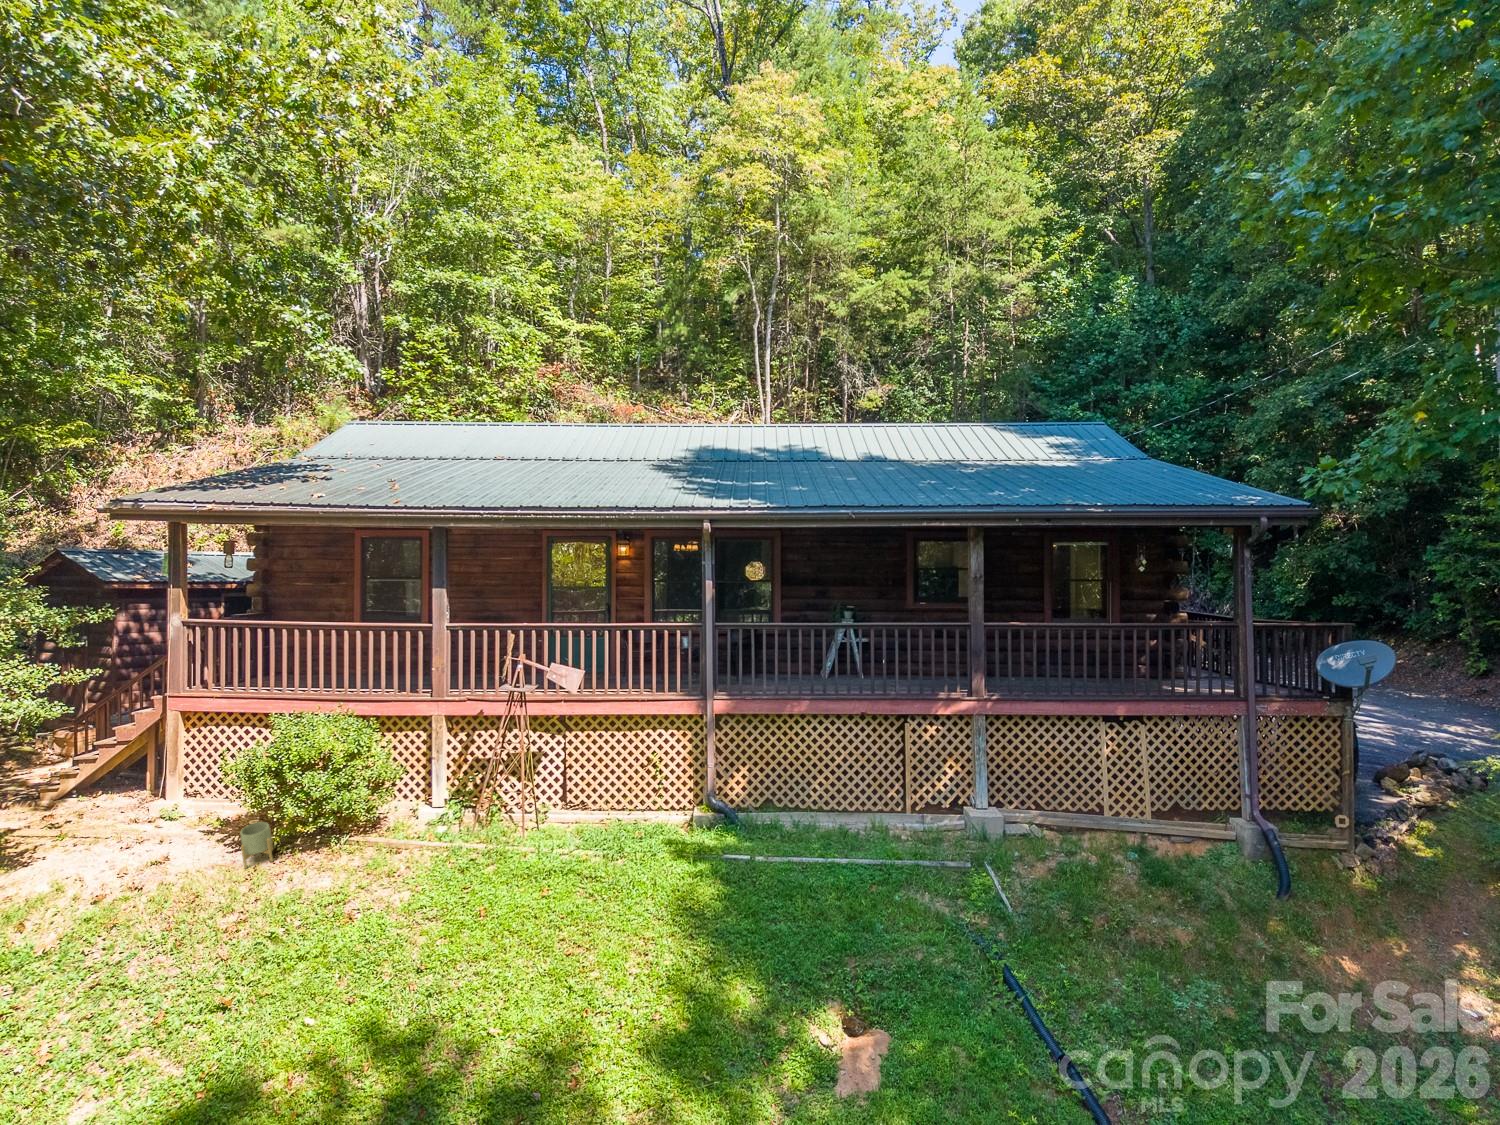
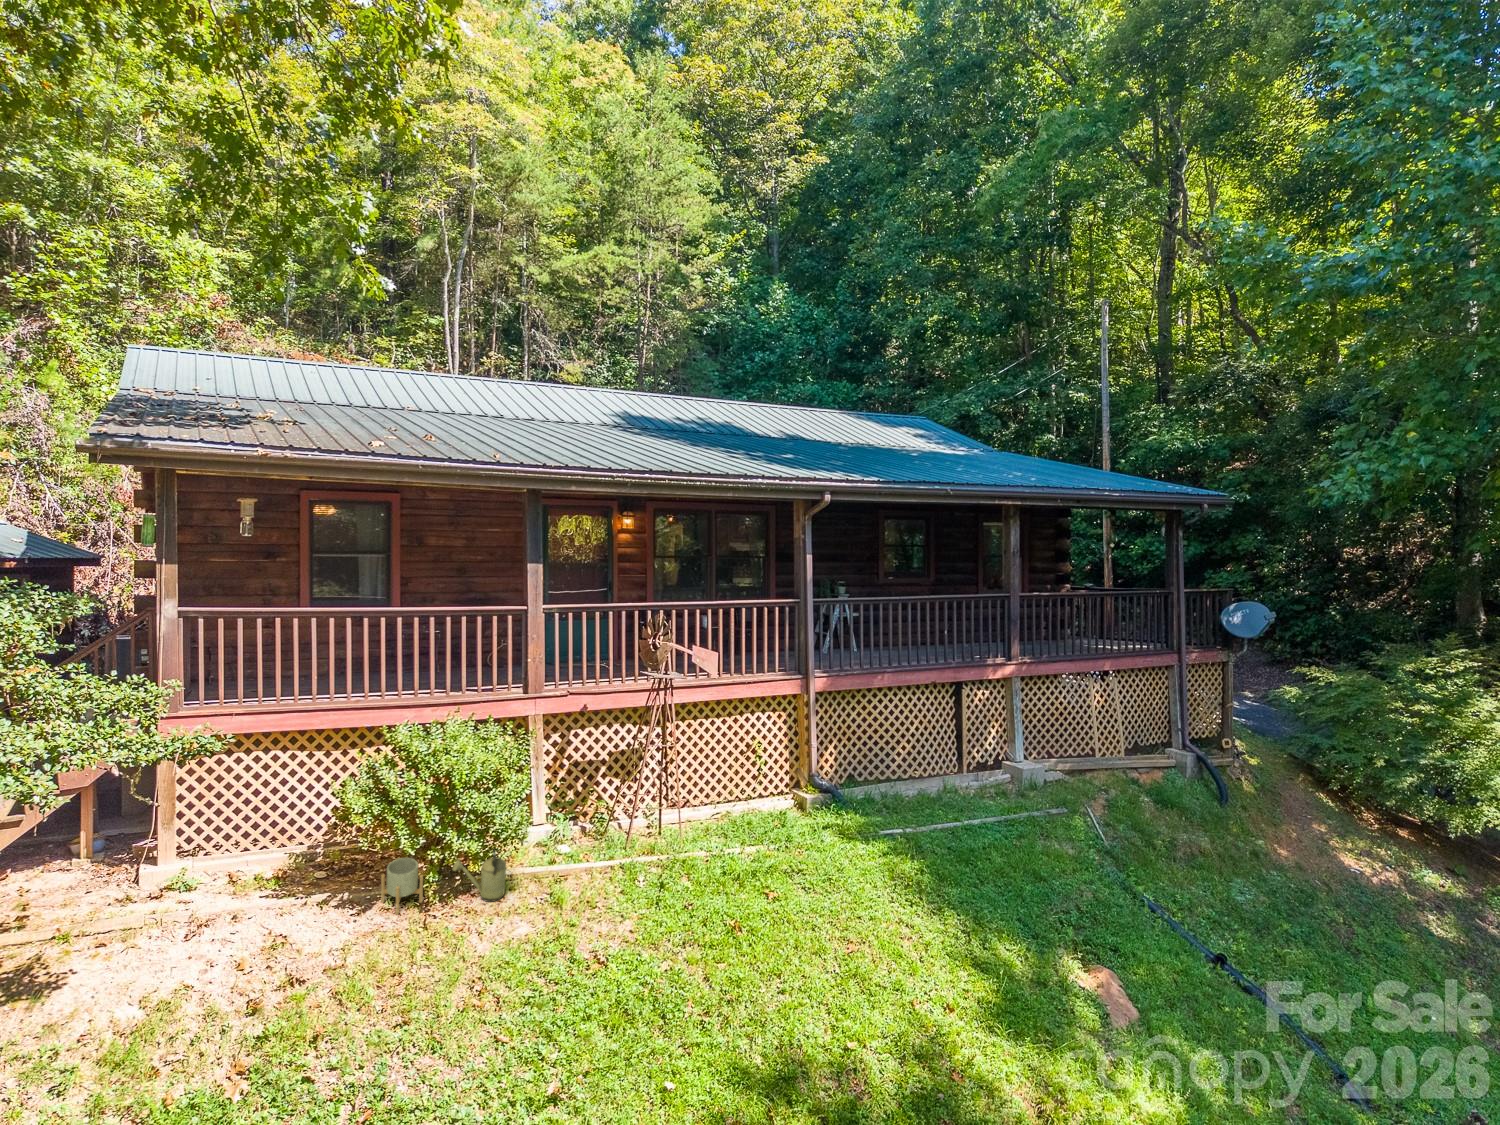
watering can: none [290,825,340,871] -> present [453,850,507,902]

